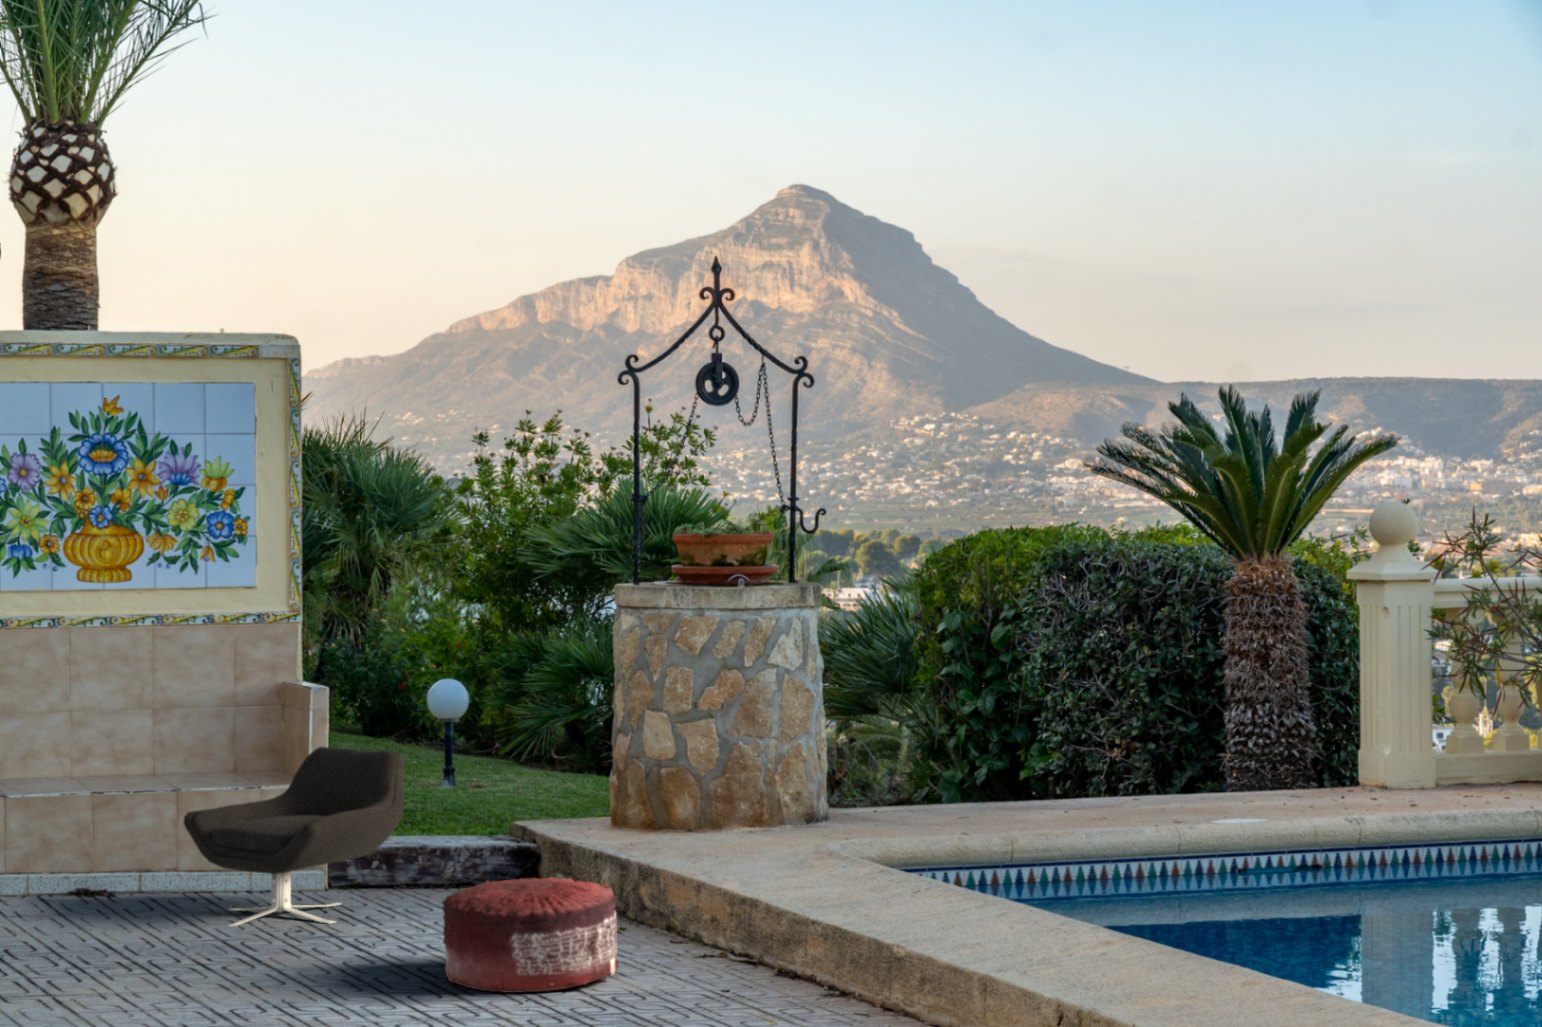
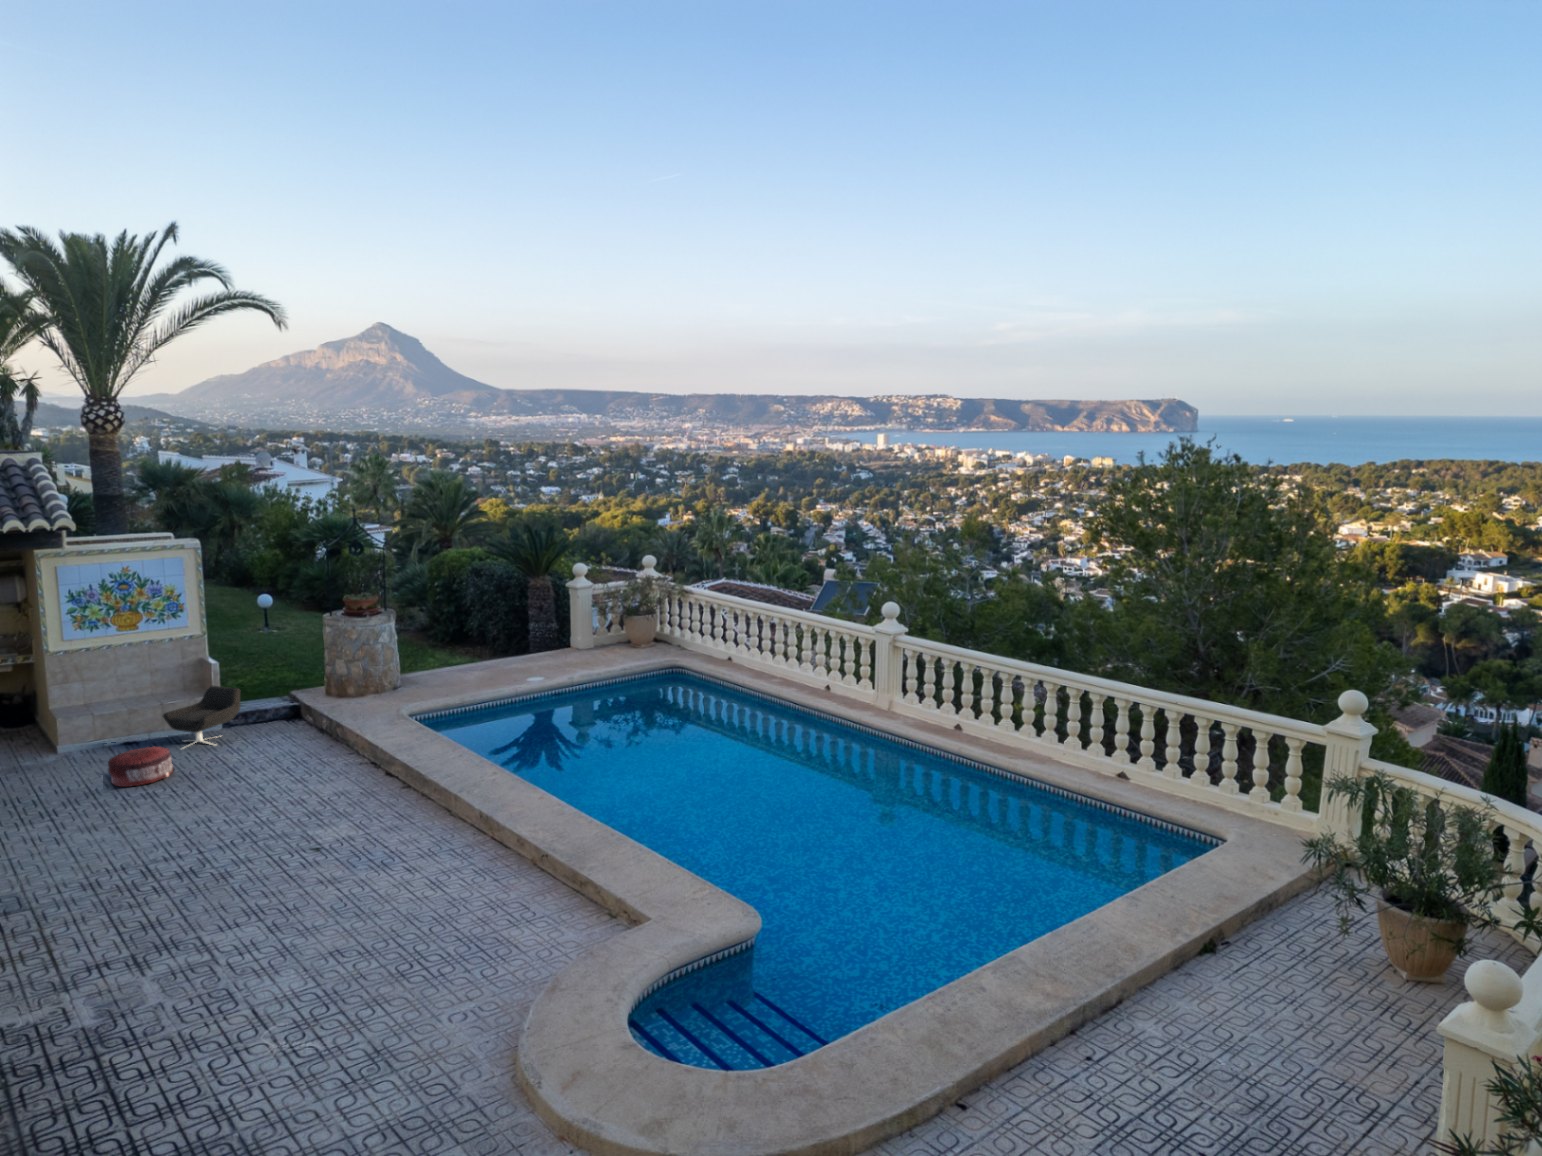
pouf: present [442,877,619,993] -> present [108,746,174,787]

